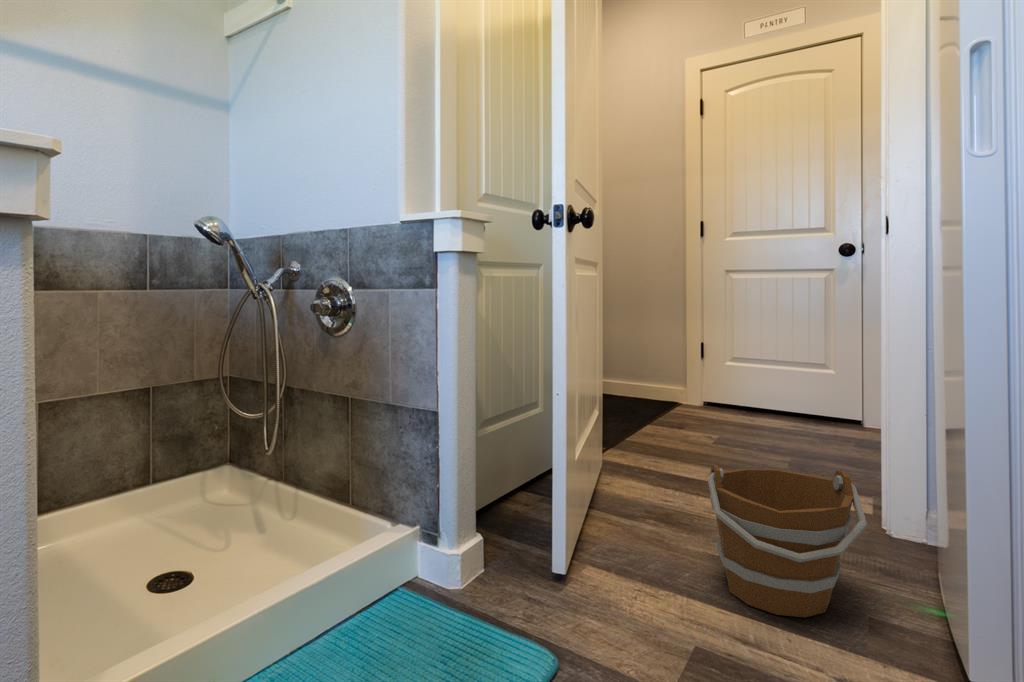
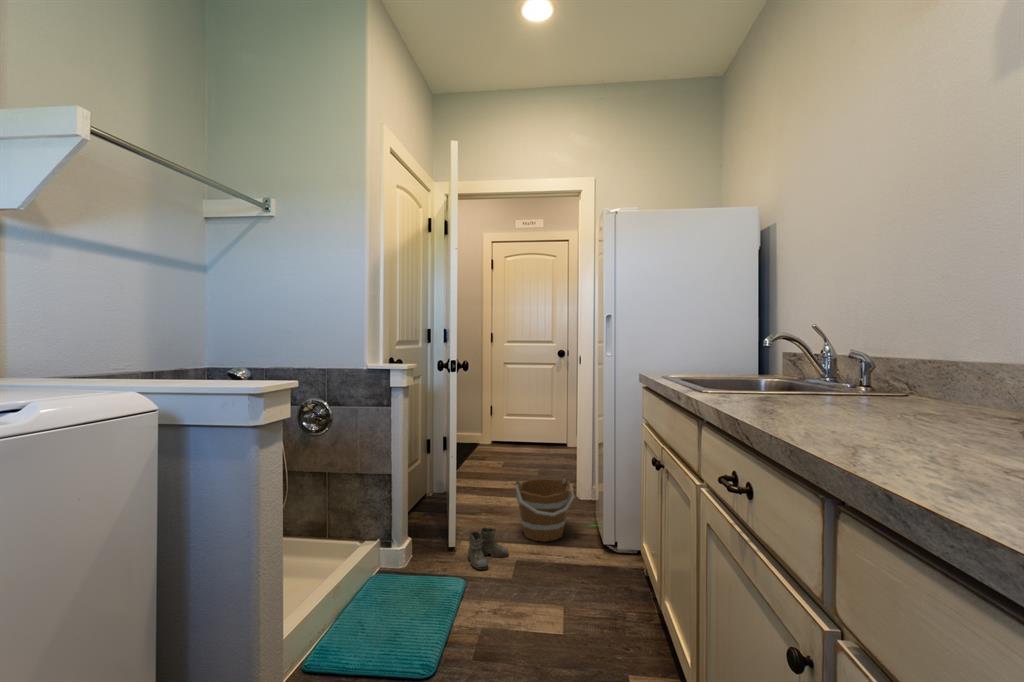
boots: none [563,552,677,649] -> present [468,527,509,570]

